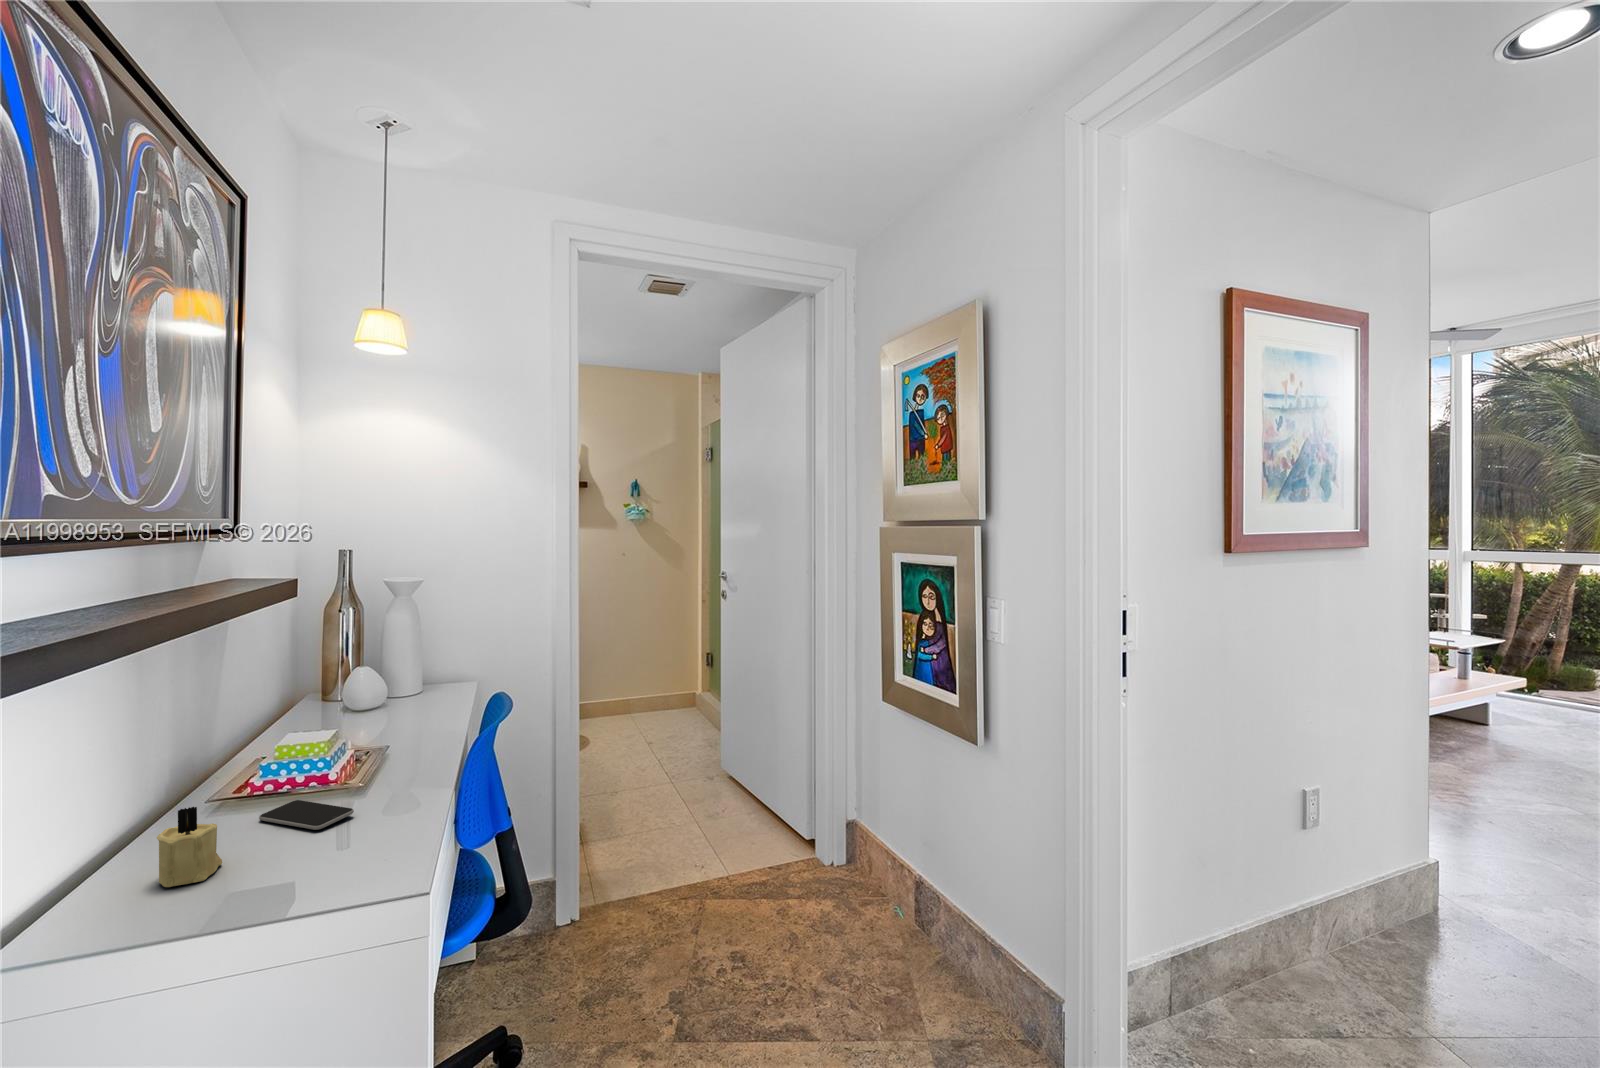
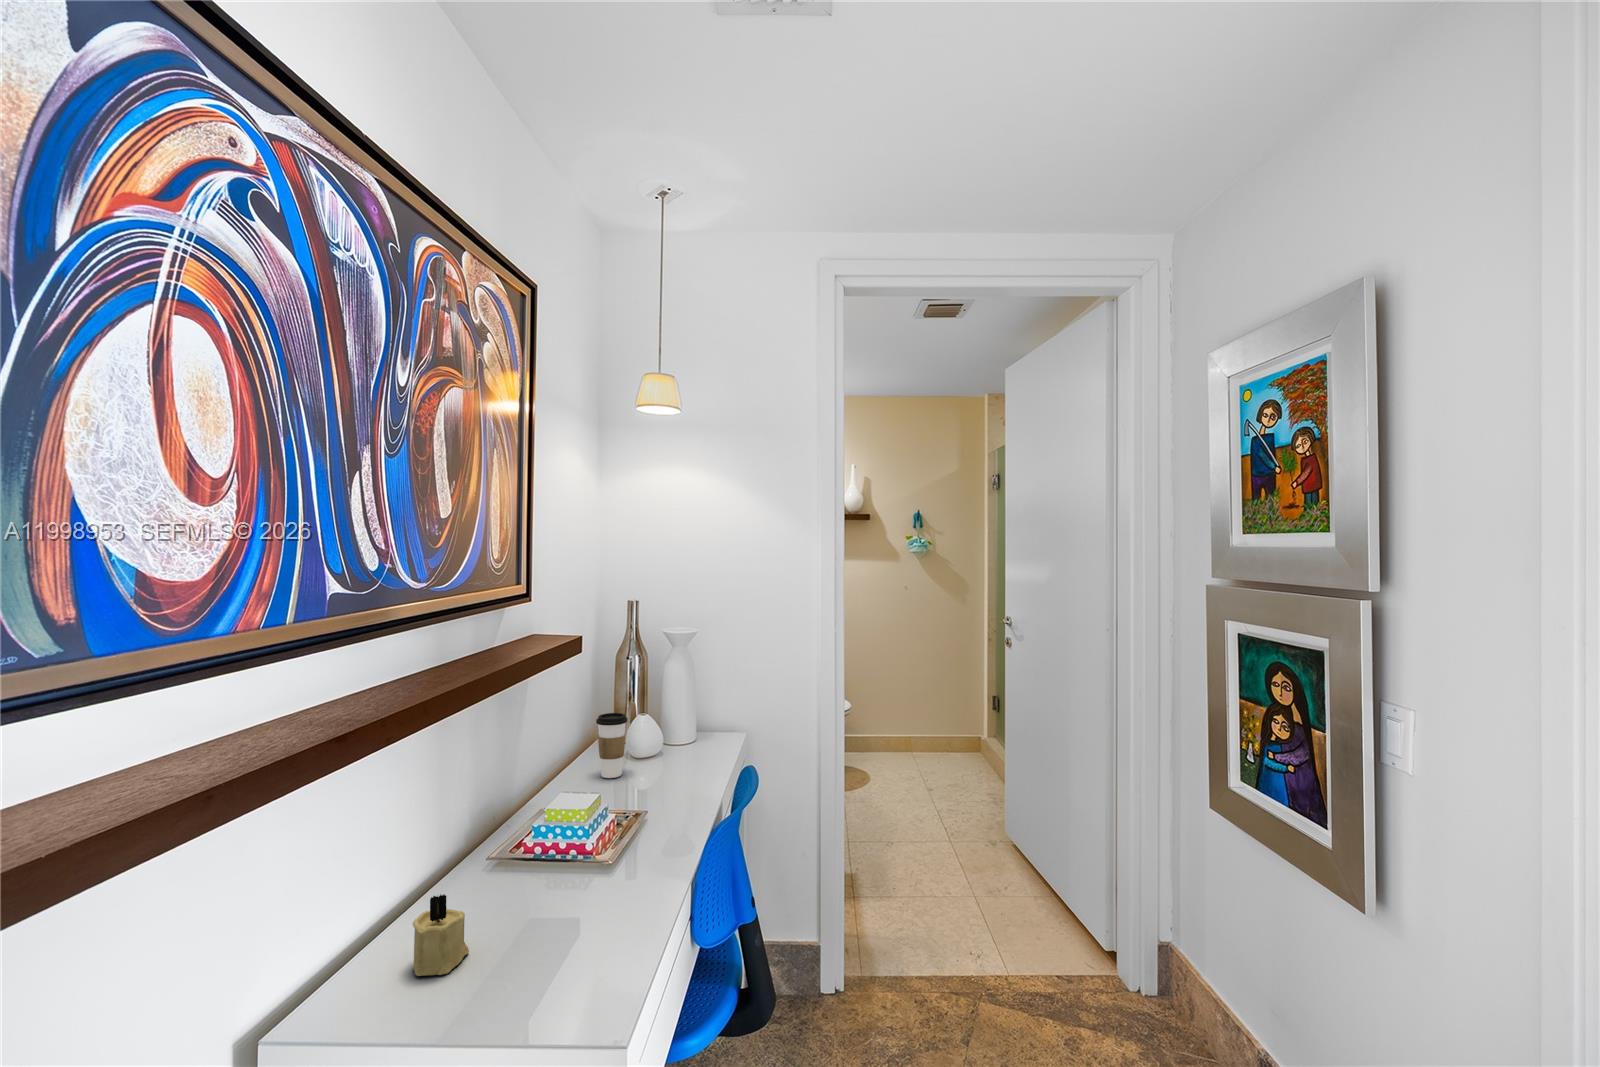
coffee cup: none [315,661,352,727] -> present [596,713,628,778]
smartphone: present [259,800,354,830] -> none [516,877,593,922]

